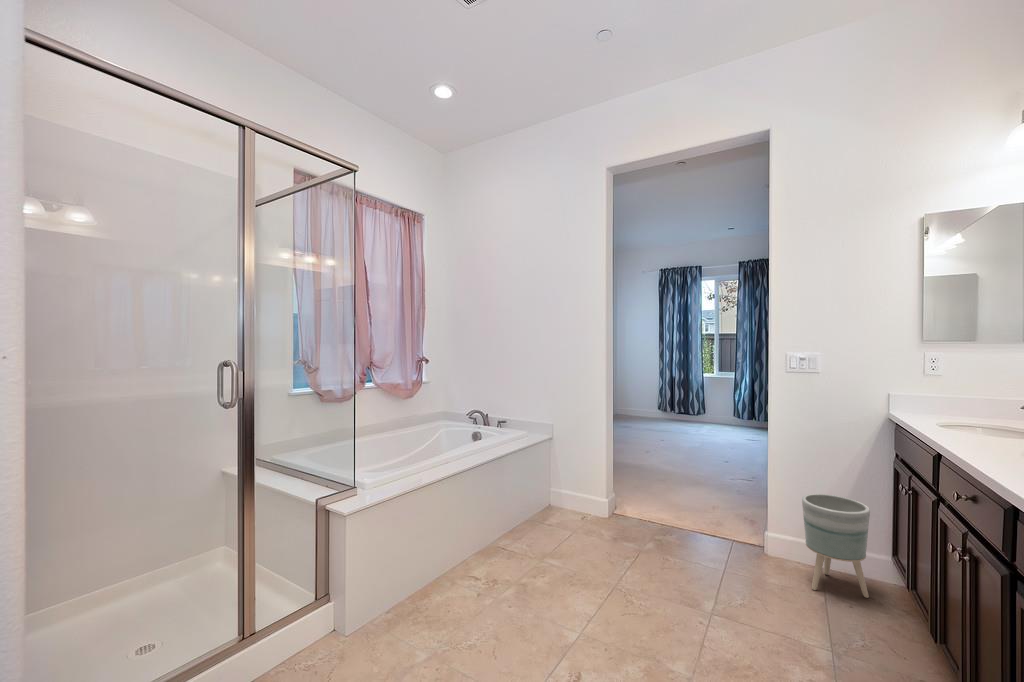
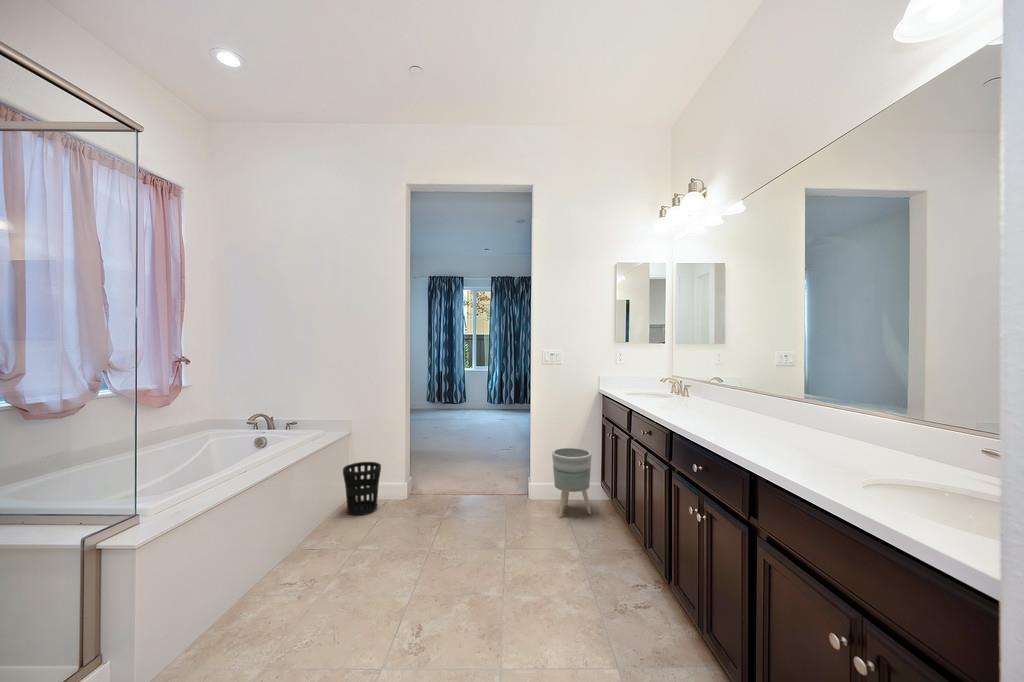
wastebasket: none [547,471,585,527] -> present [343,462,381,515]

